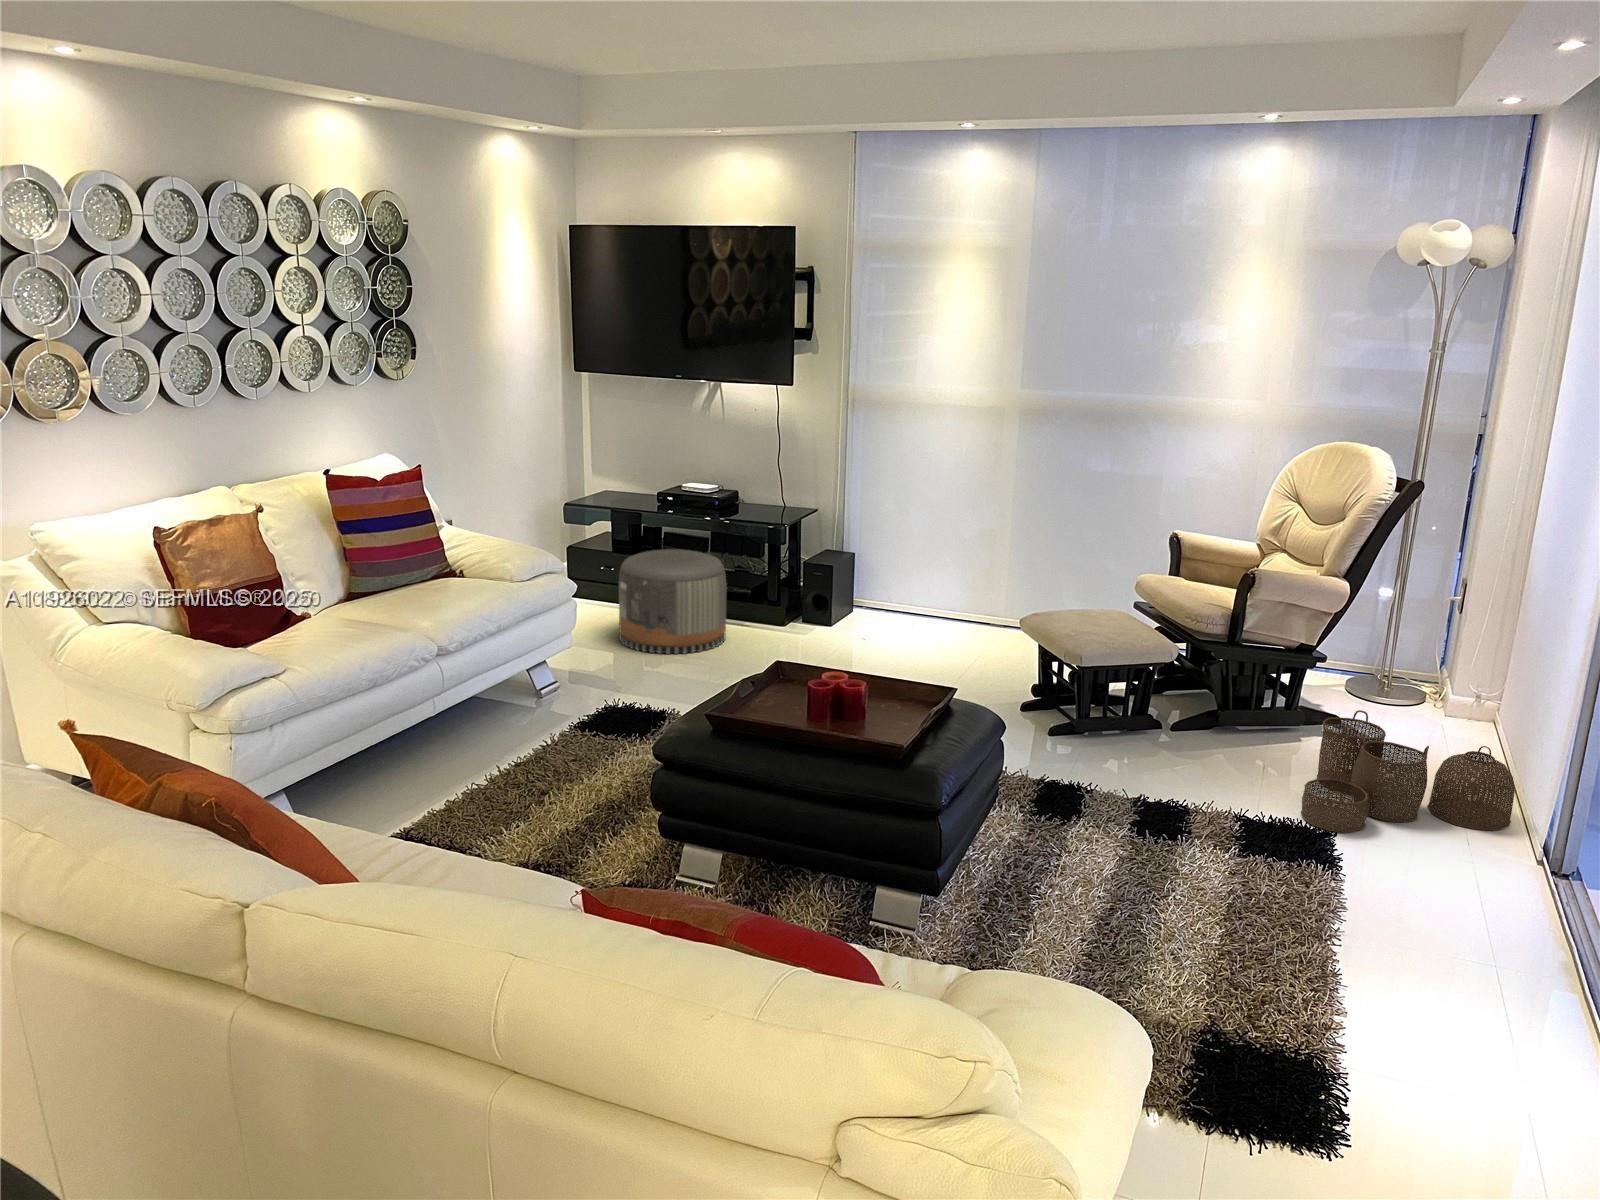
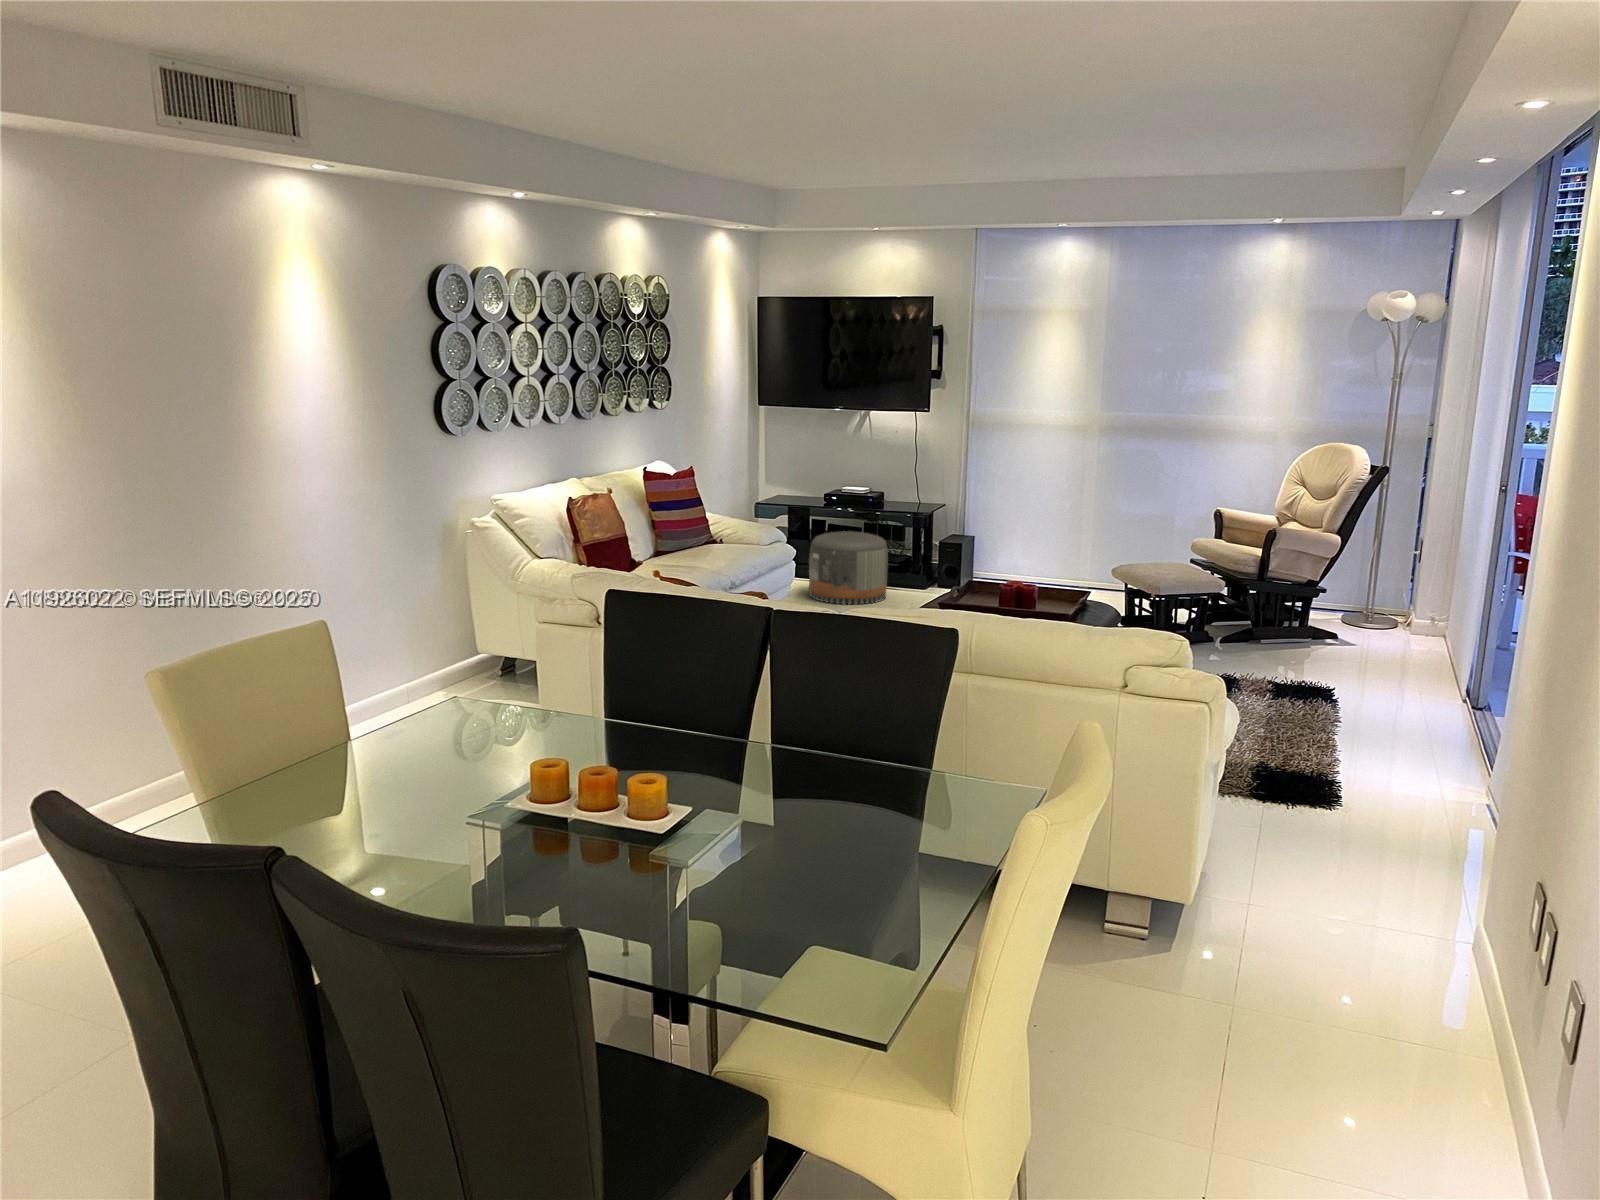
woven basket: present [1301,710,1515,832] -> none [1311,619,1452,690]

